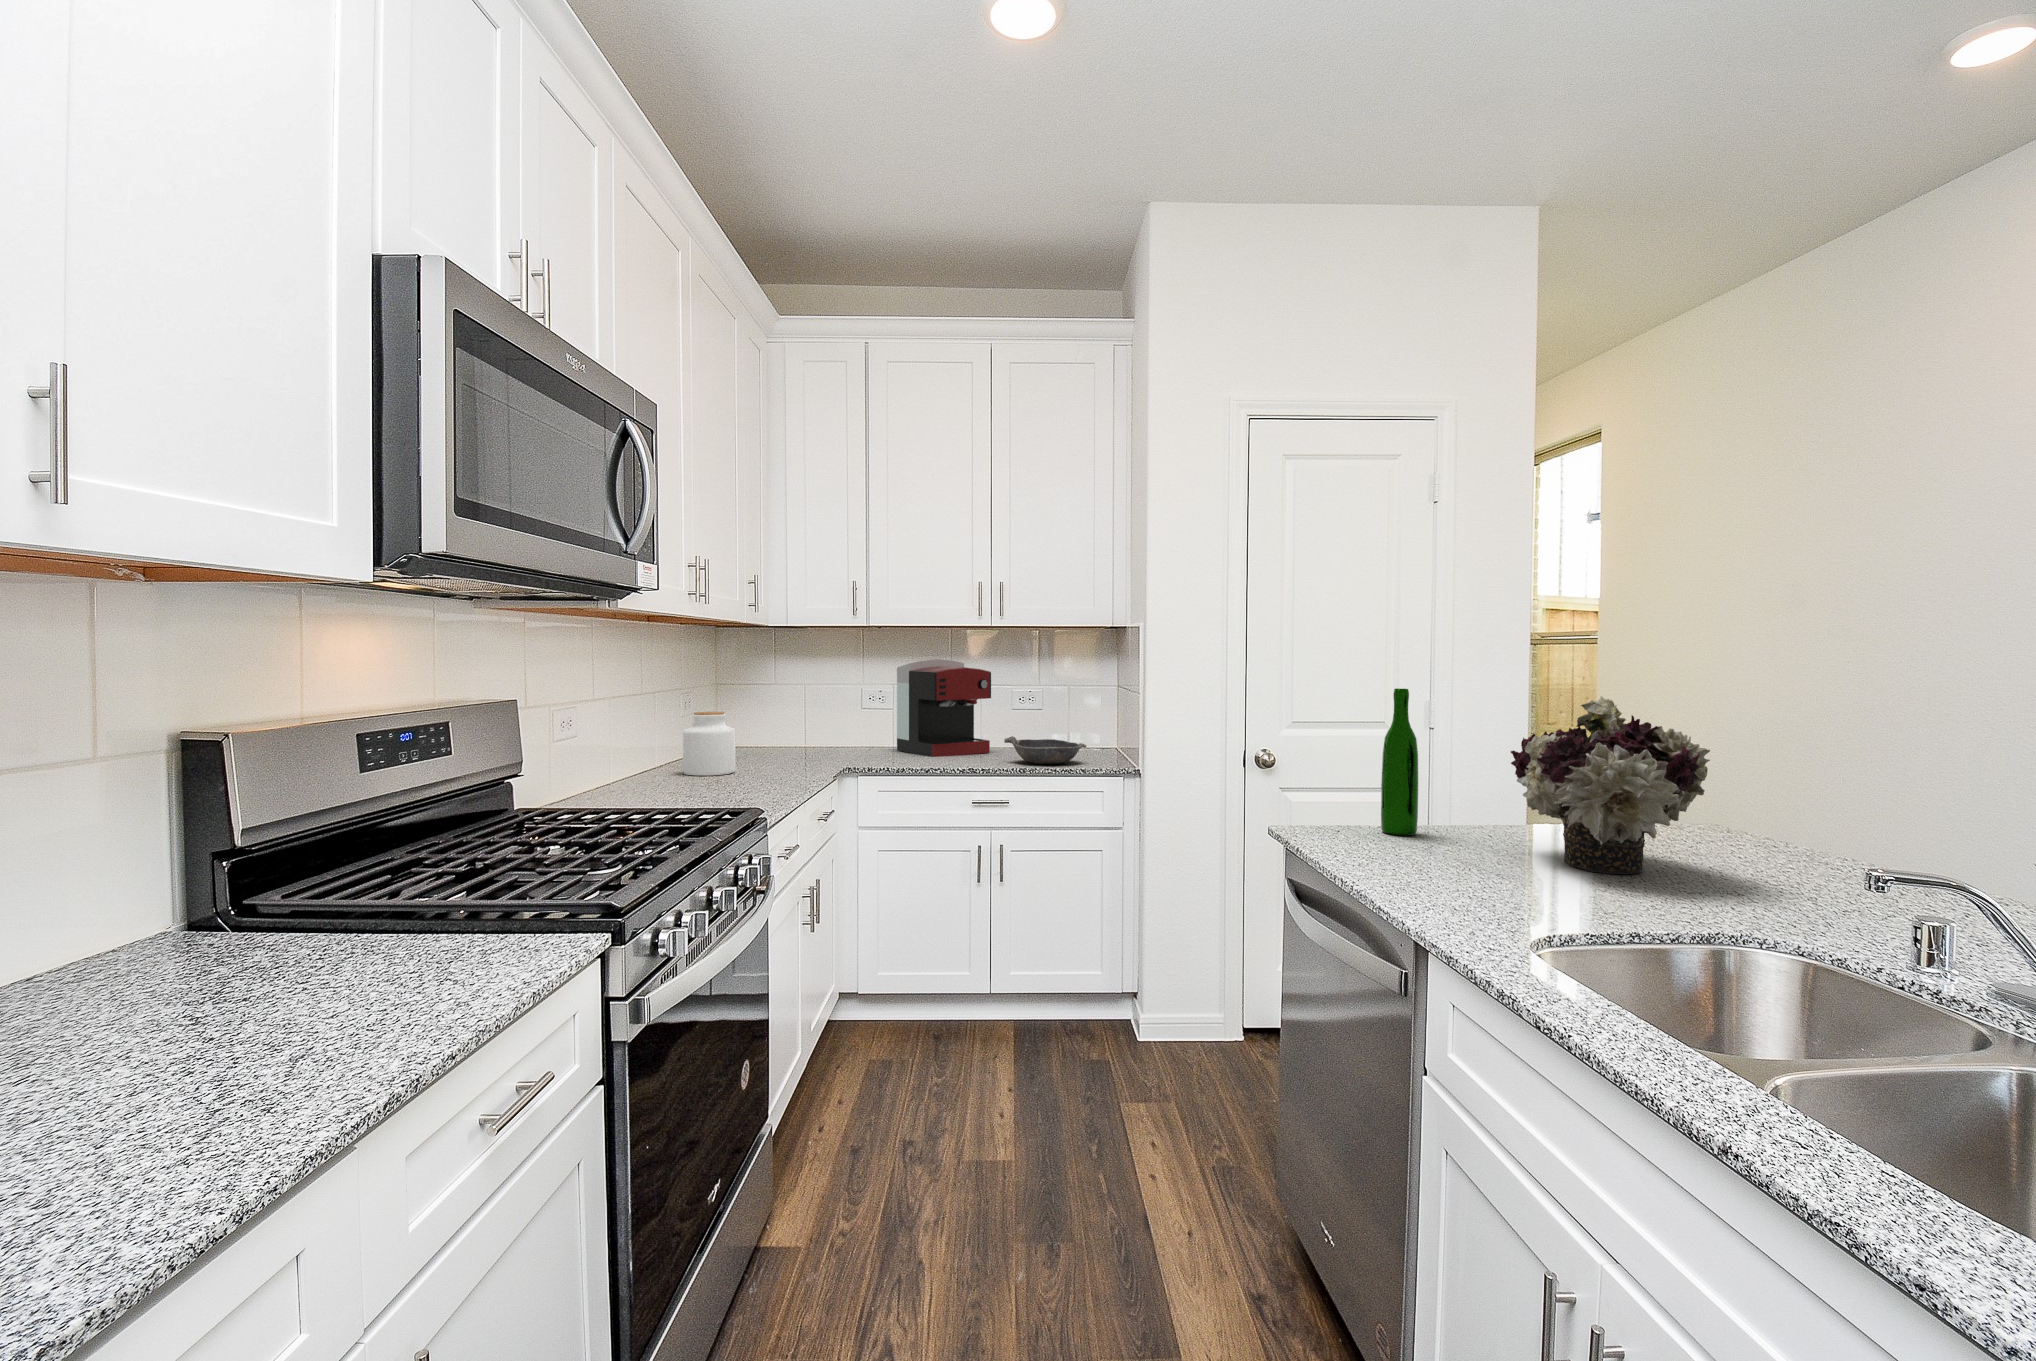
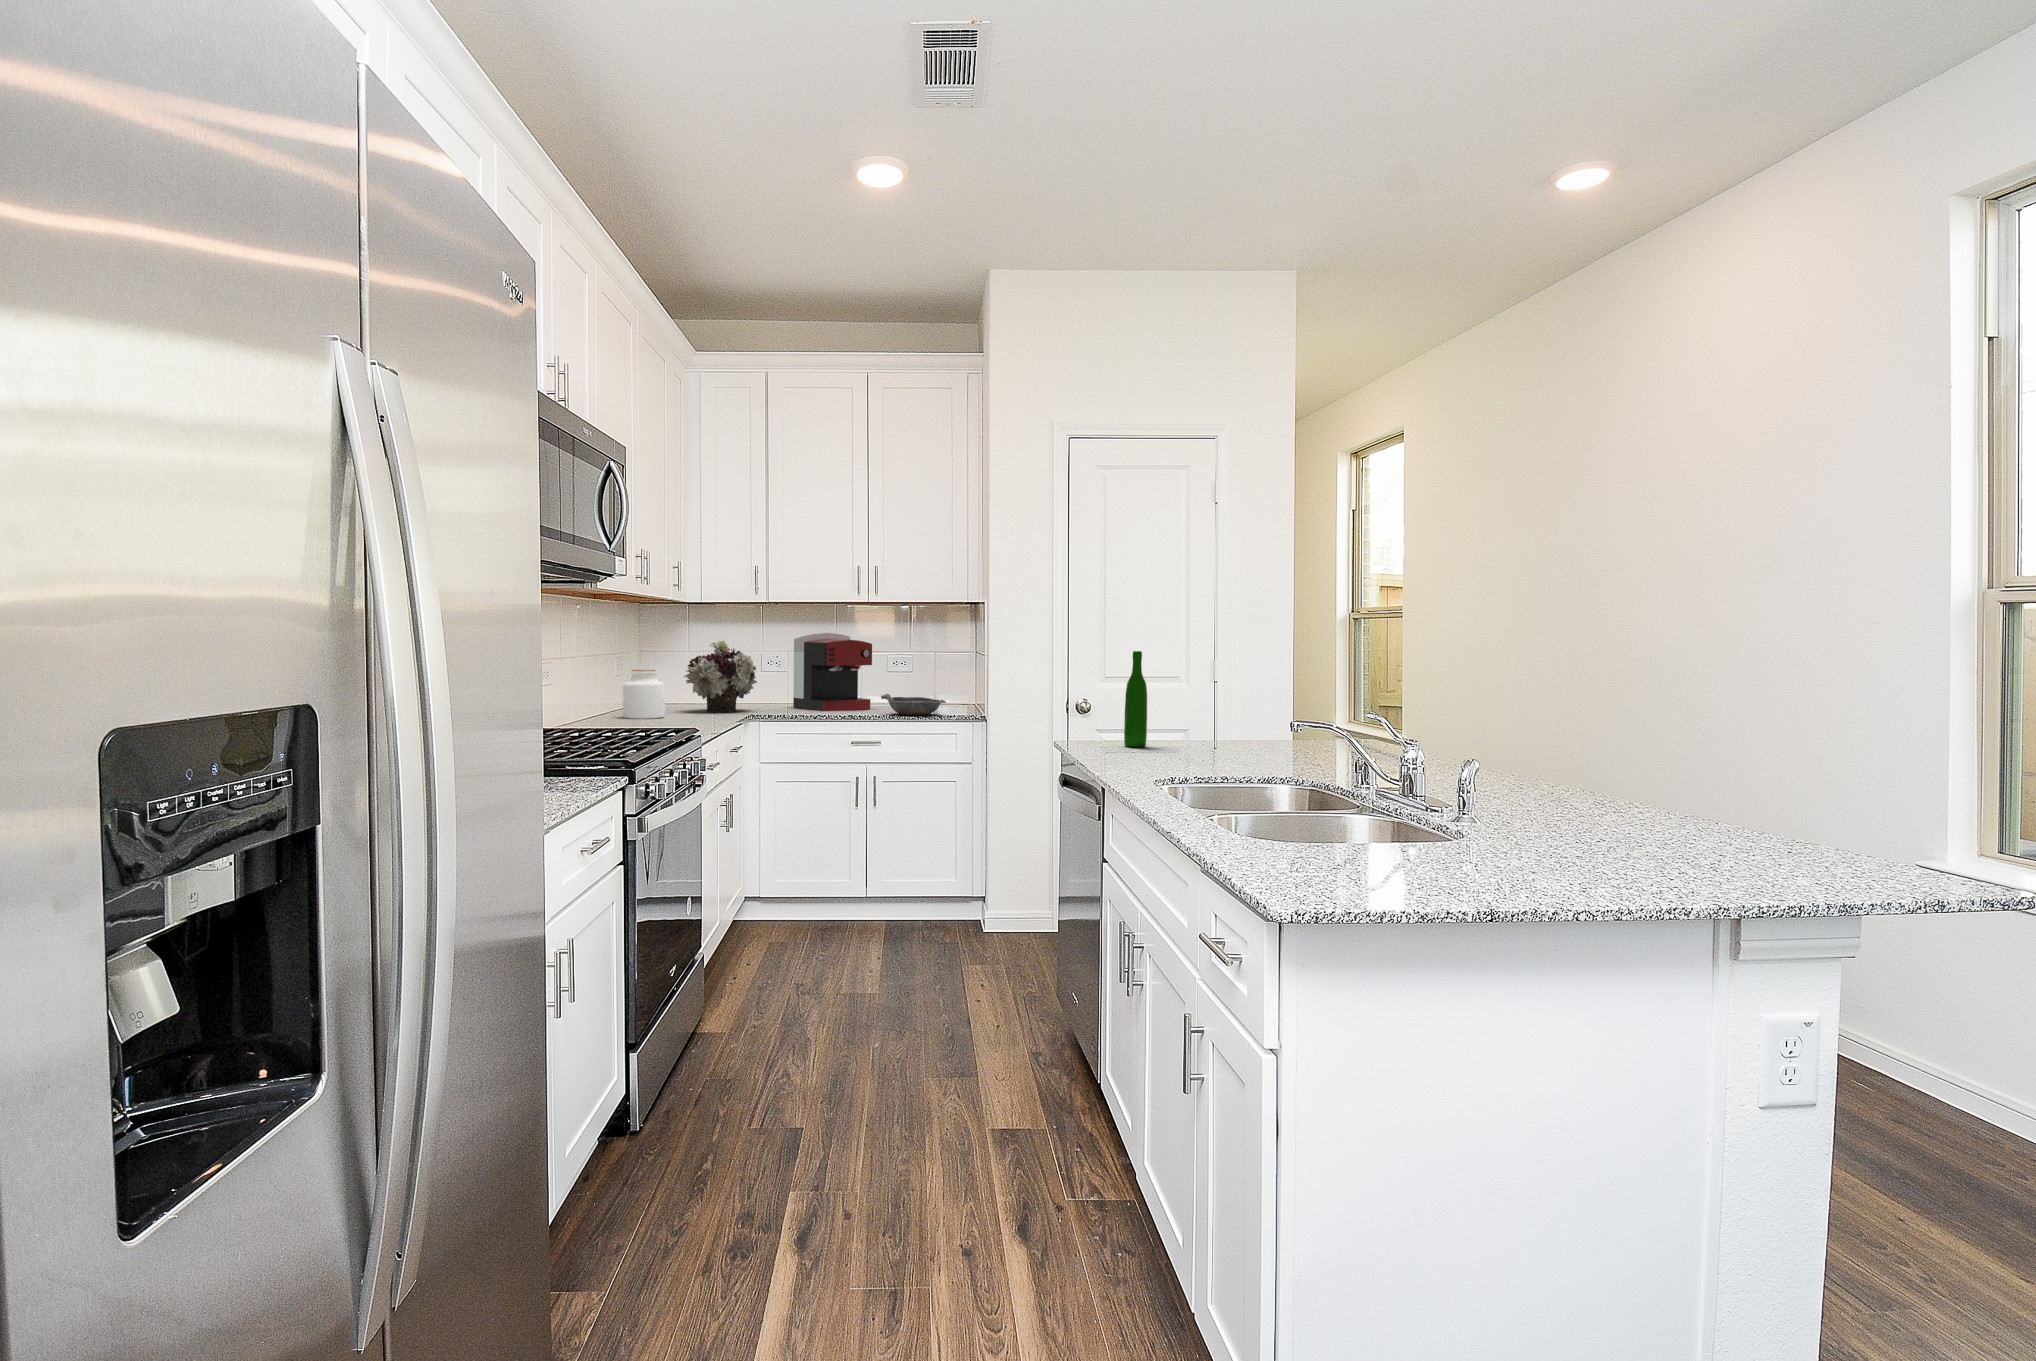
flower arrangement: present [1511,696,1710,874] -> present [684,640,757,712]

